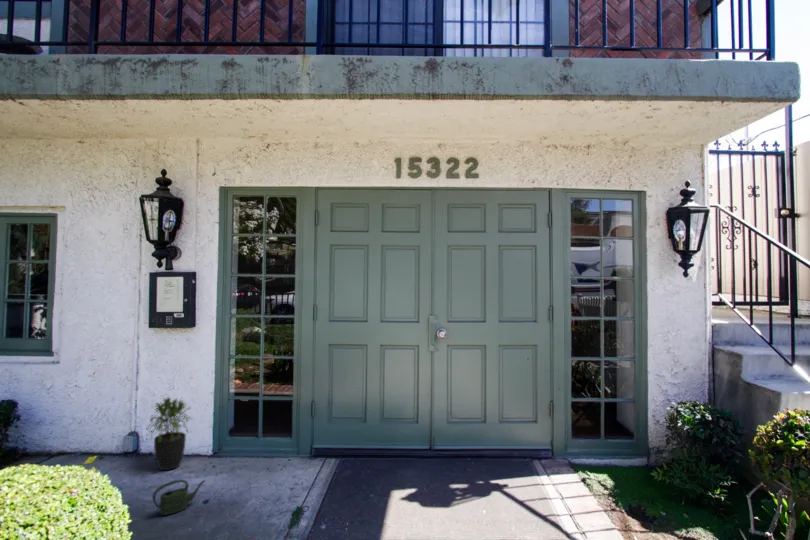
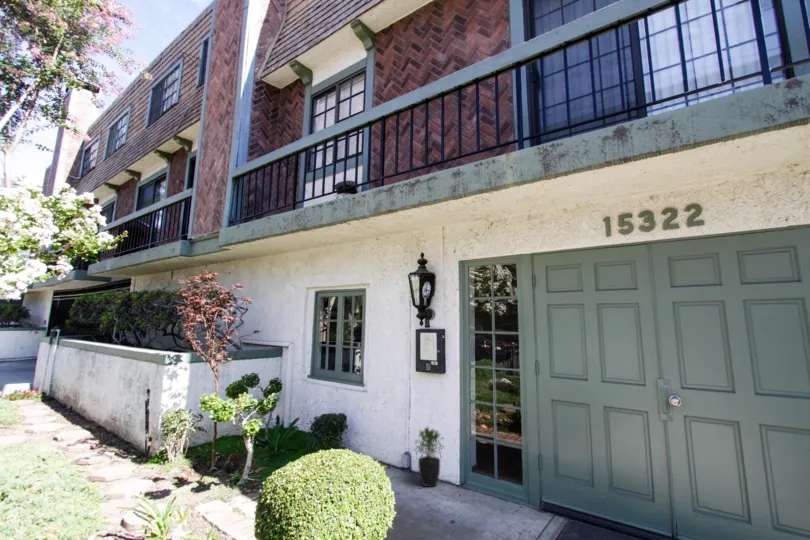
watering can: present [153,480,204,515] -> none [412,492,450,519]

